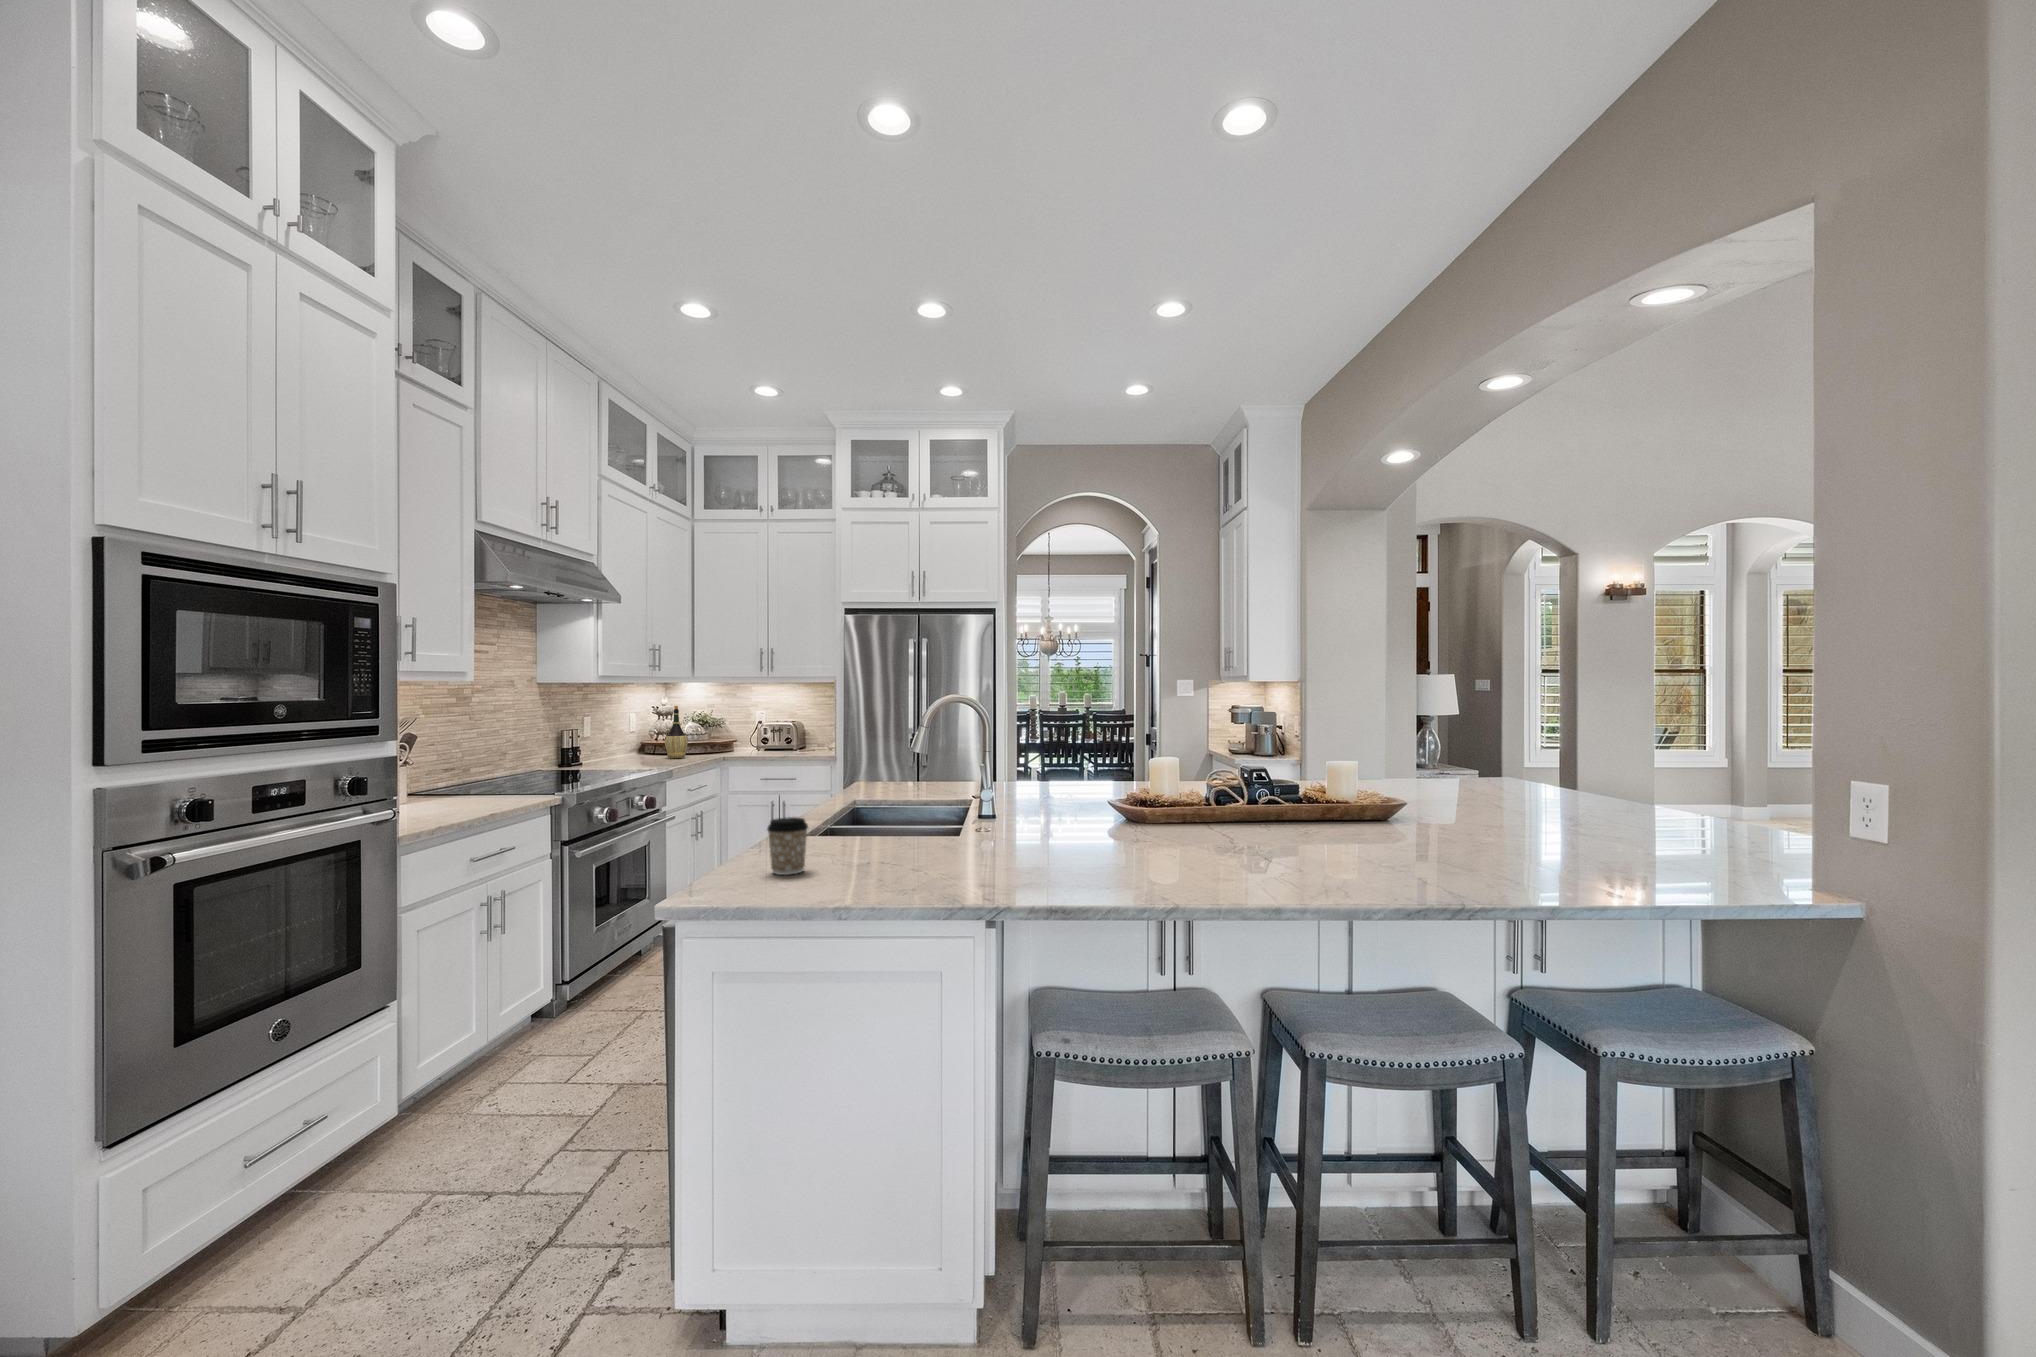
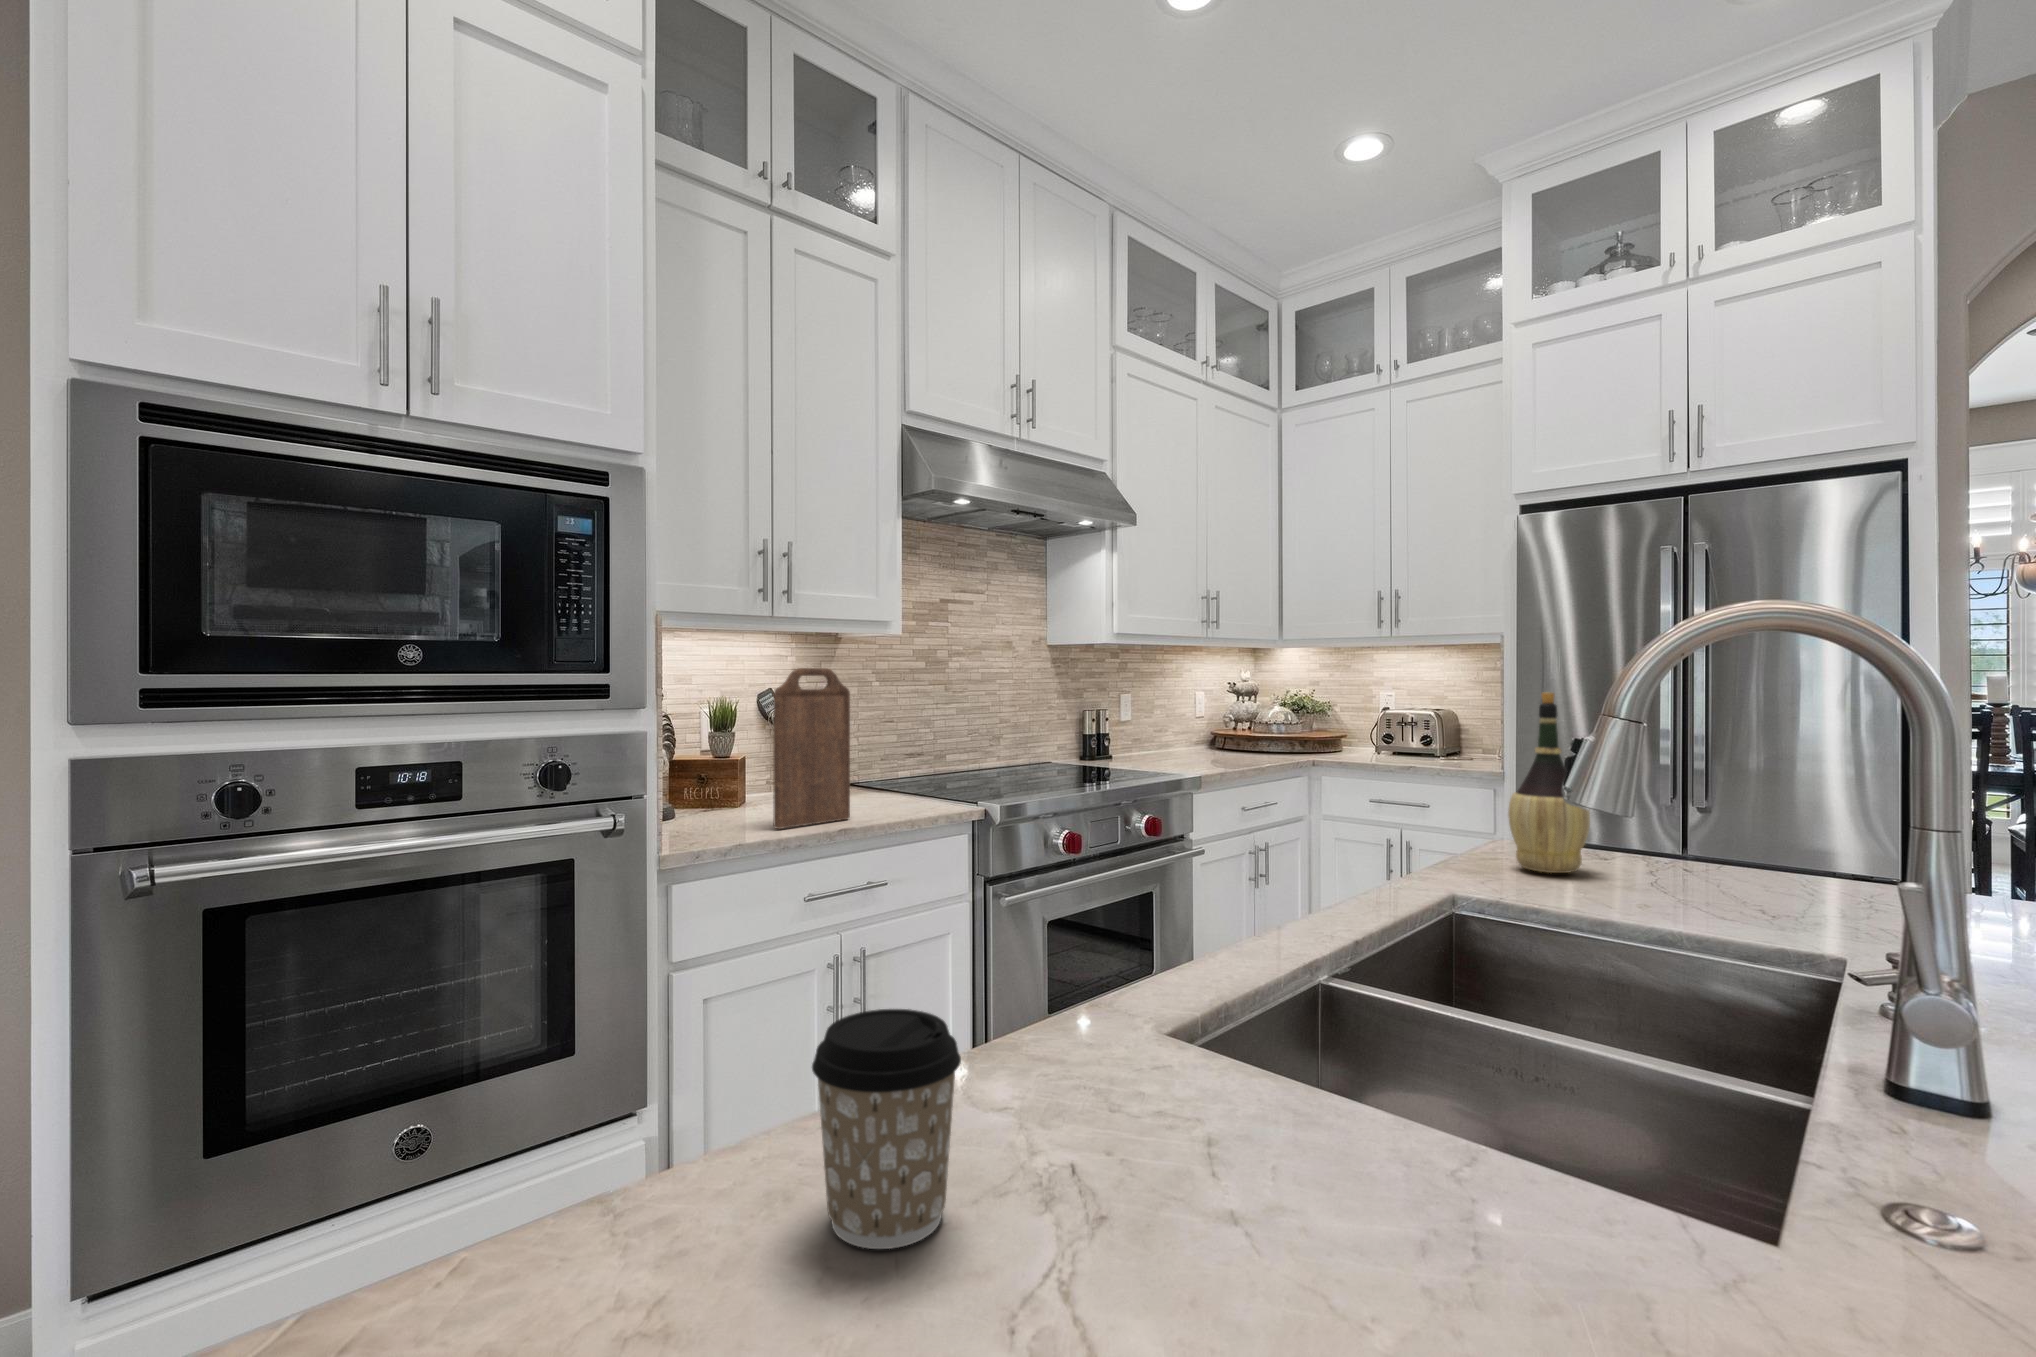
wine bottle: present [665,706,688,758] -> present [1508,692,1590,873]
cutting board: none [438,709,479,818] -> present [773,668,850,829]

